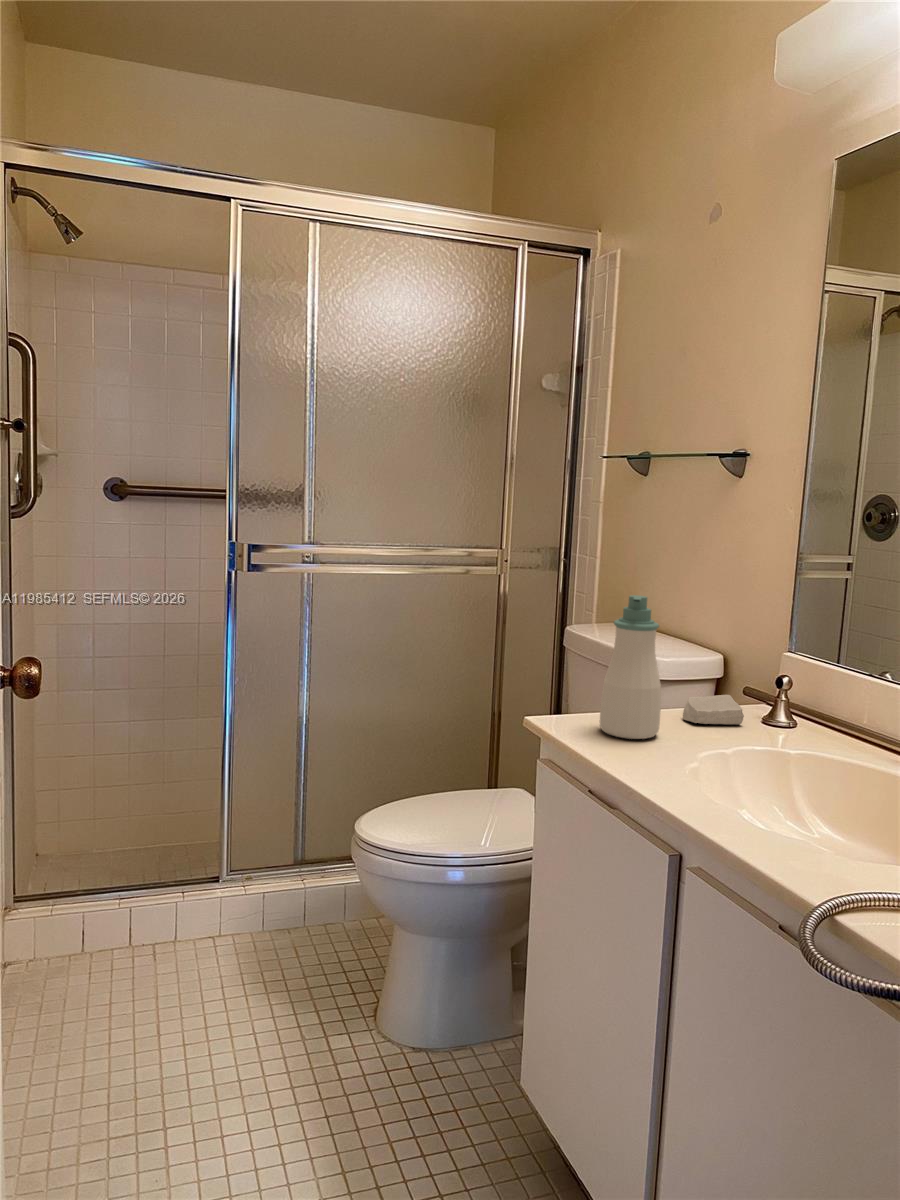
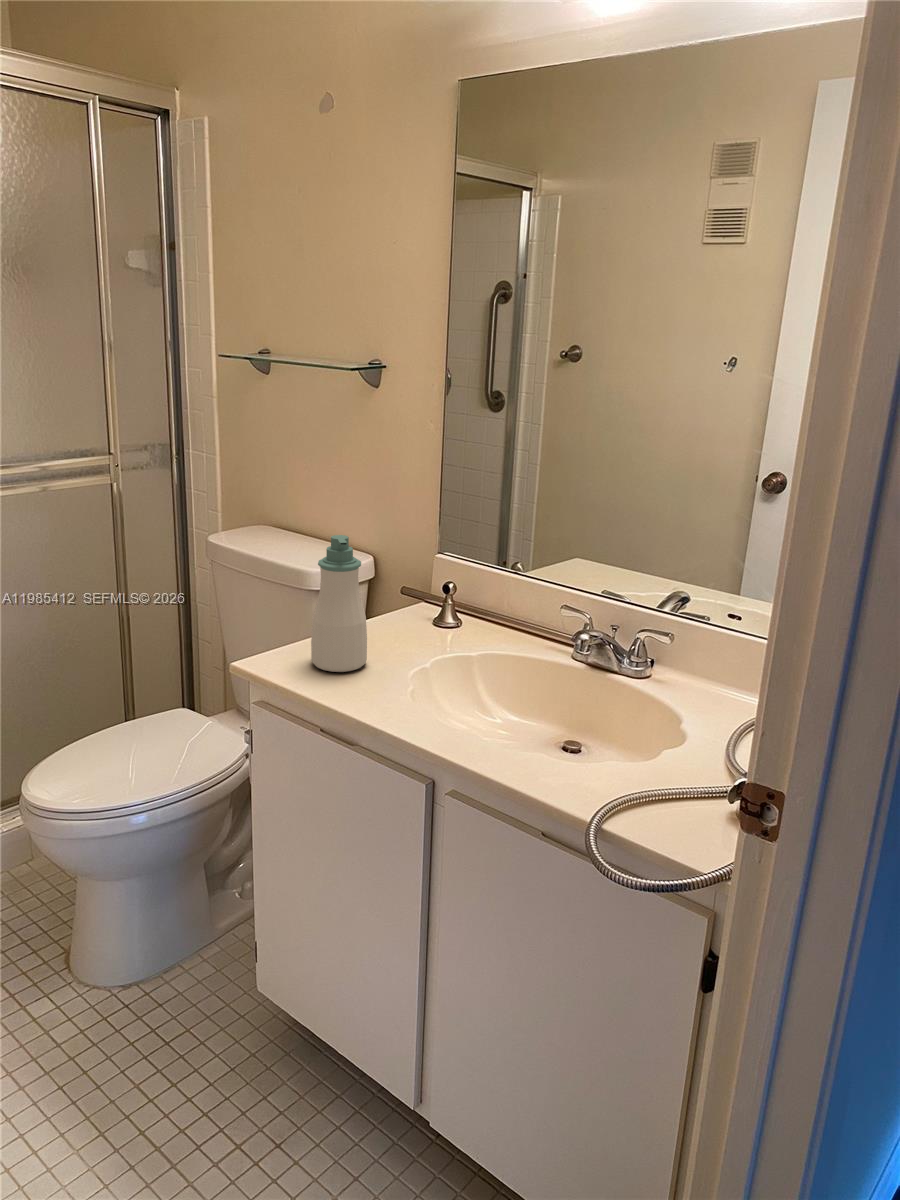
soap bar: present [683,695,744,724] -> none [373,606,425,639]

